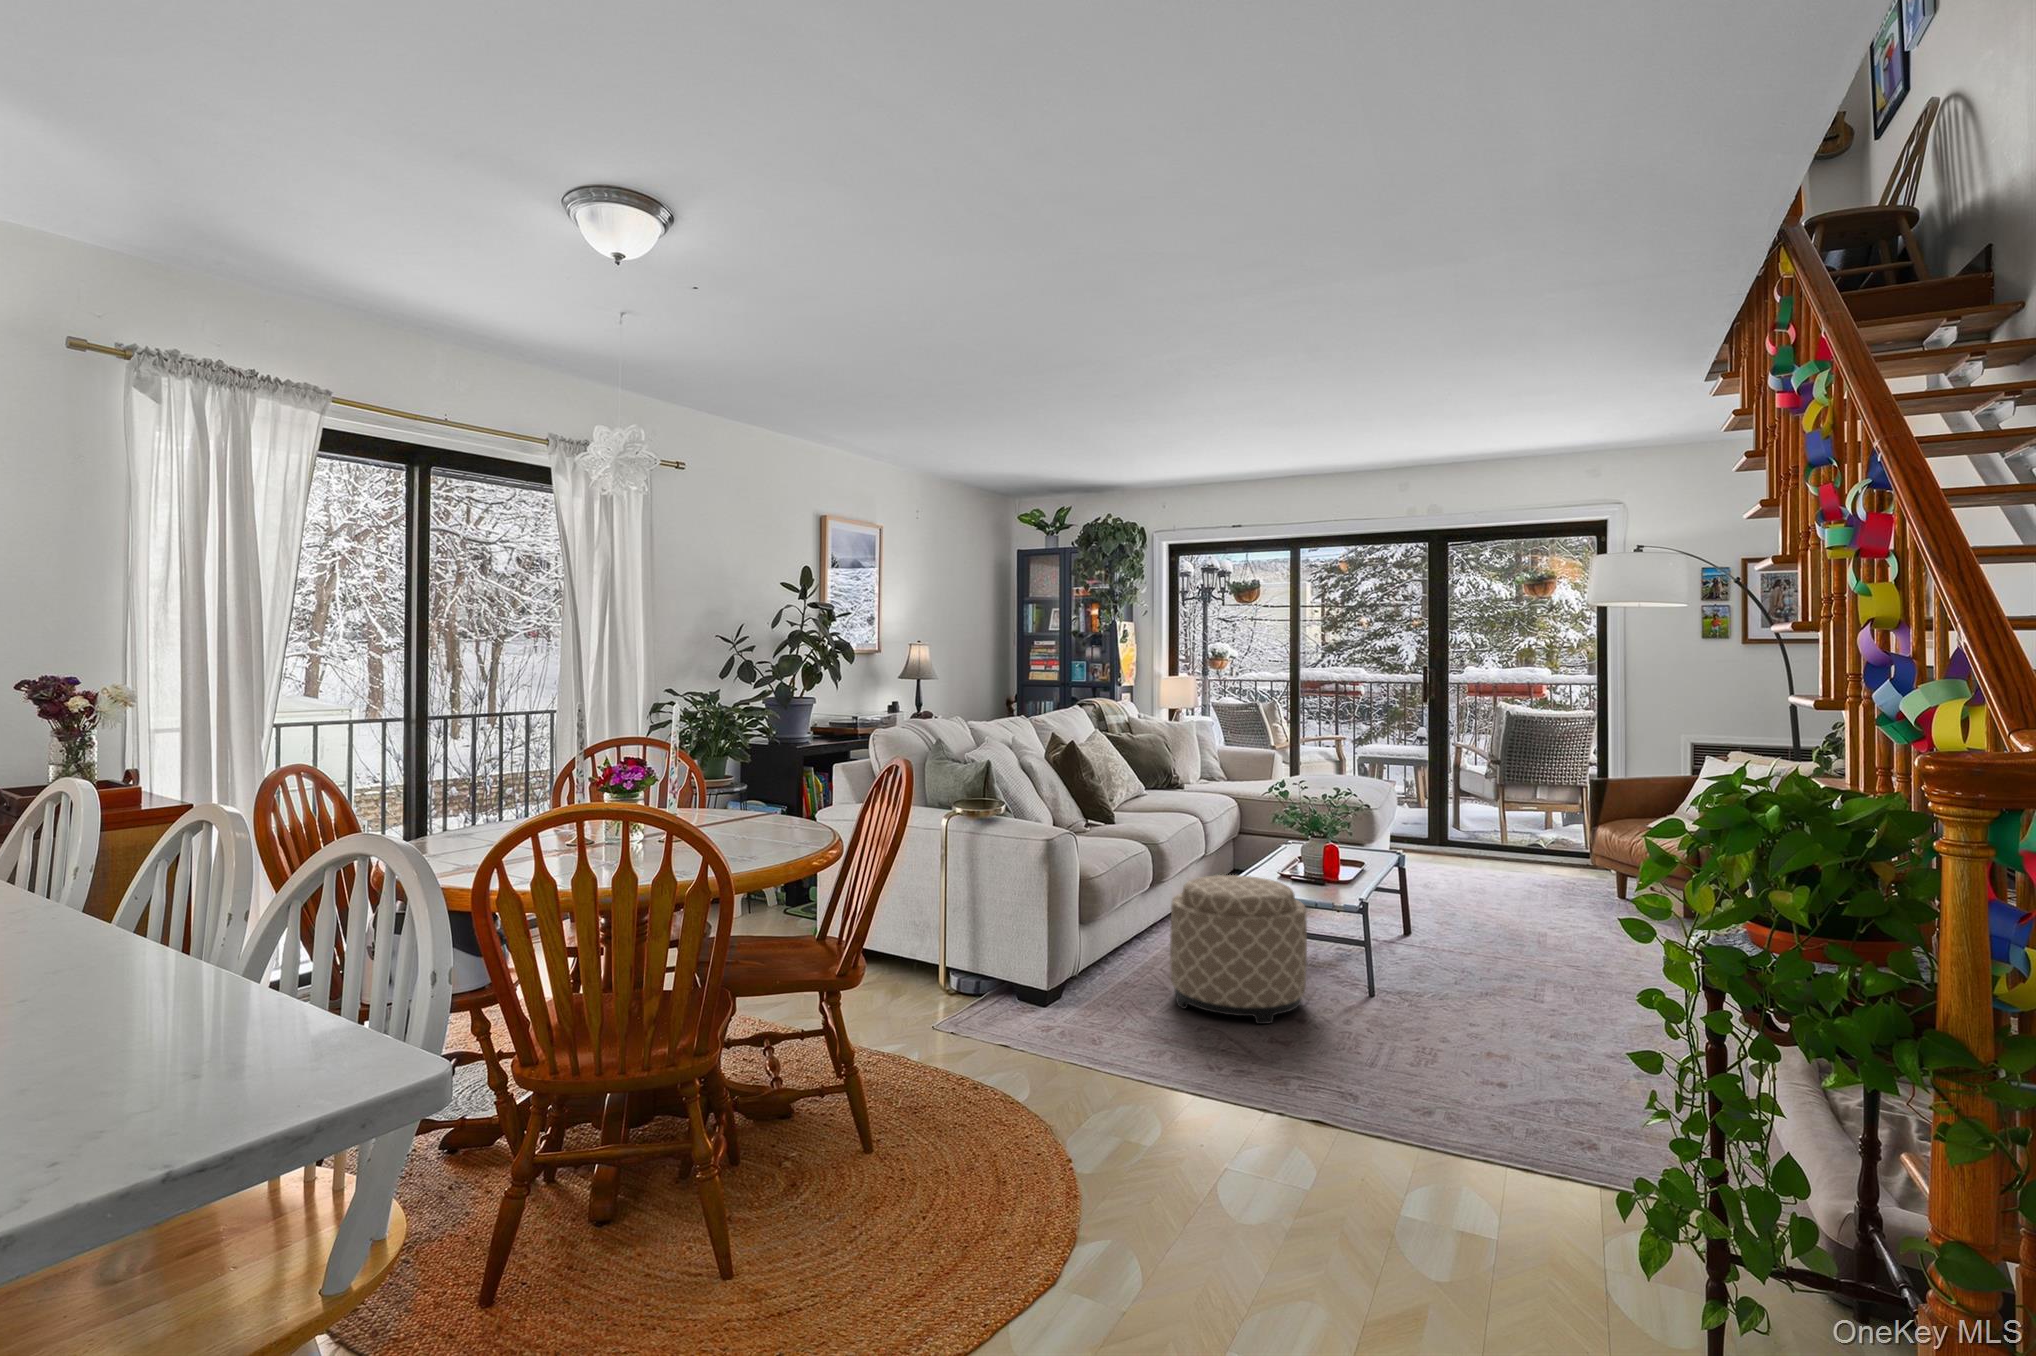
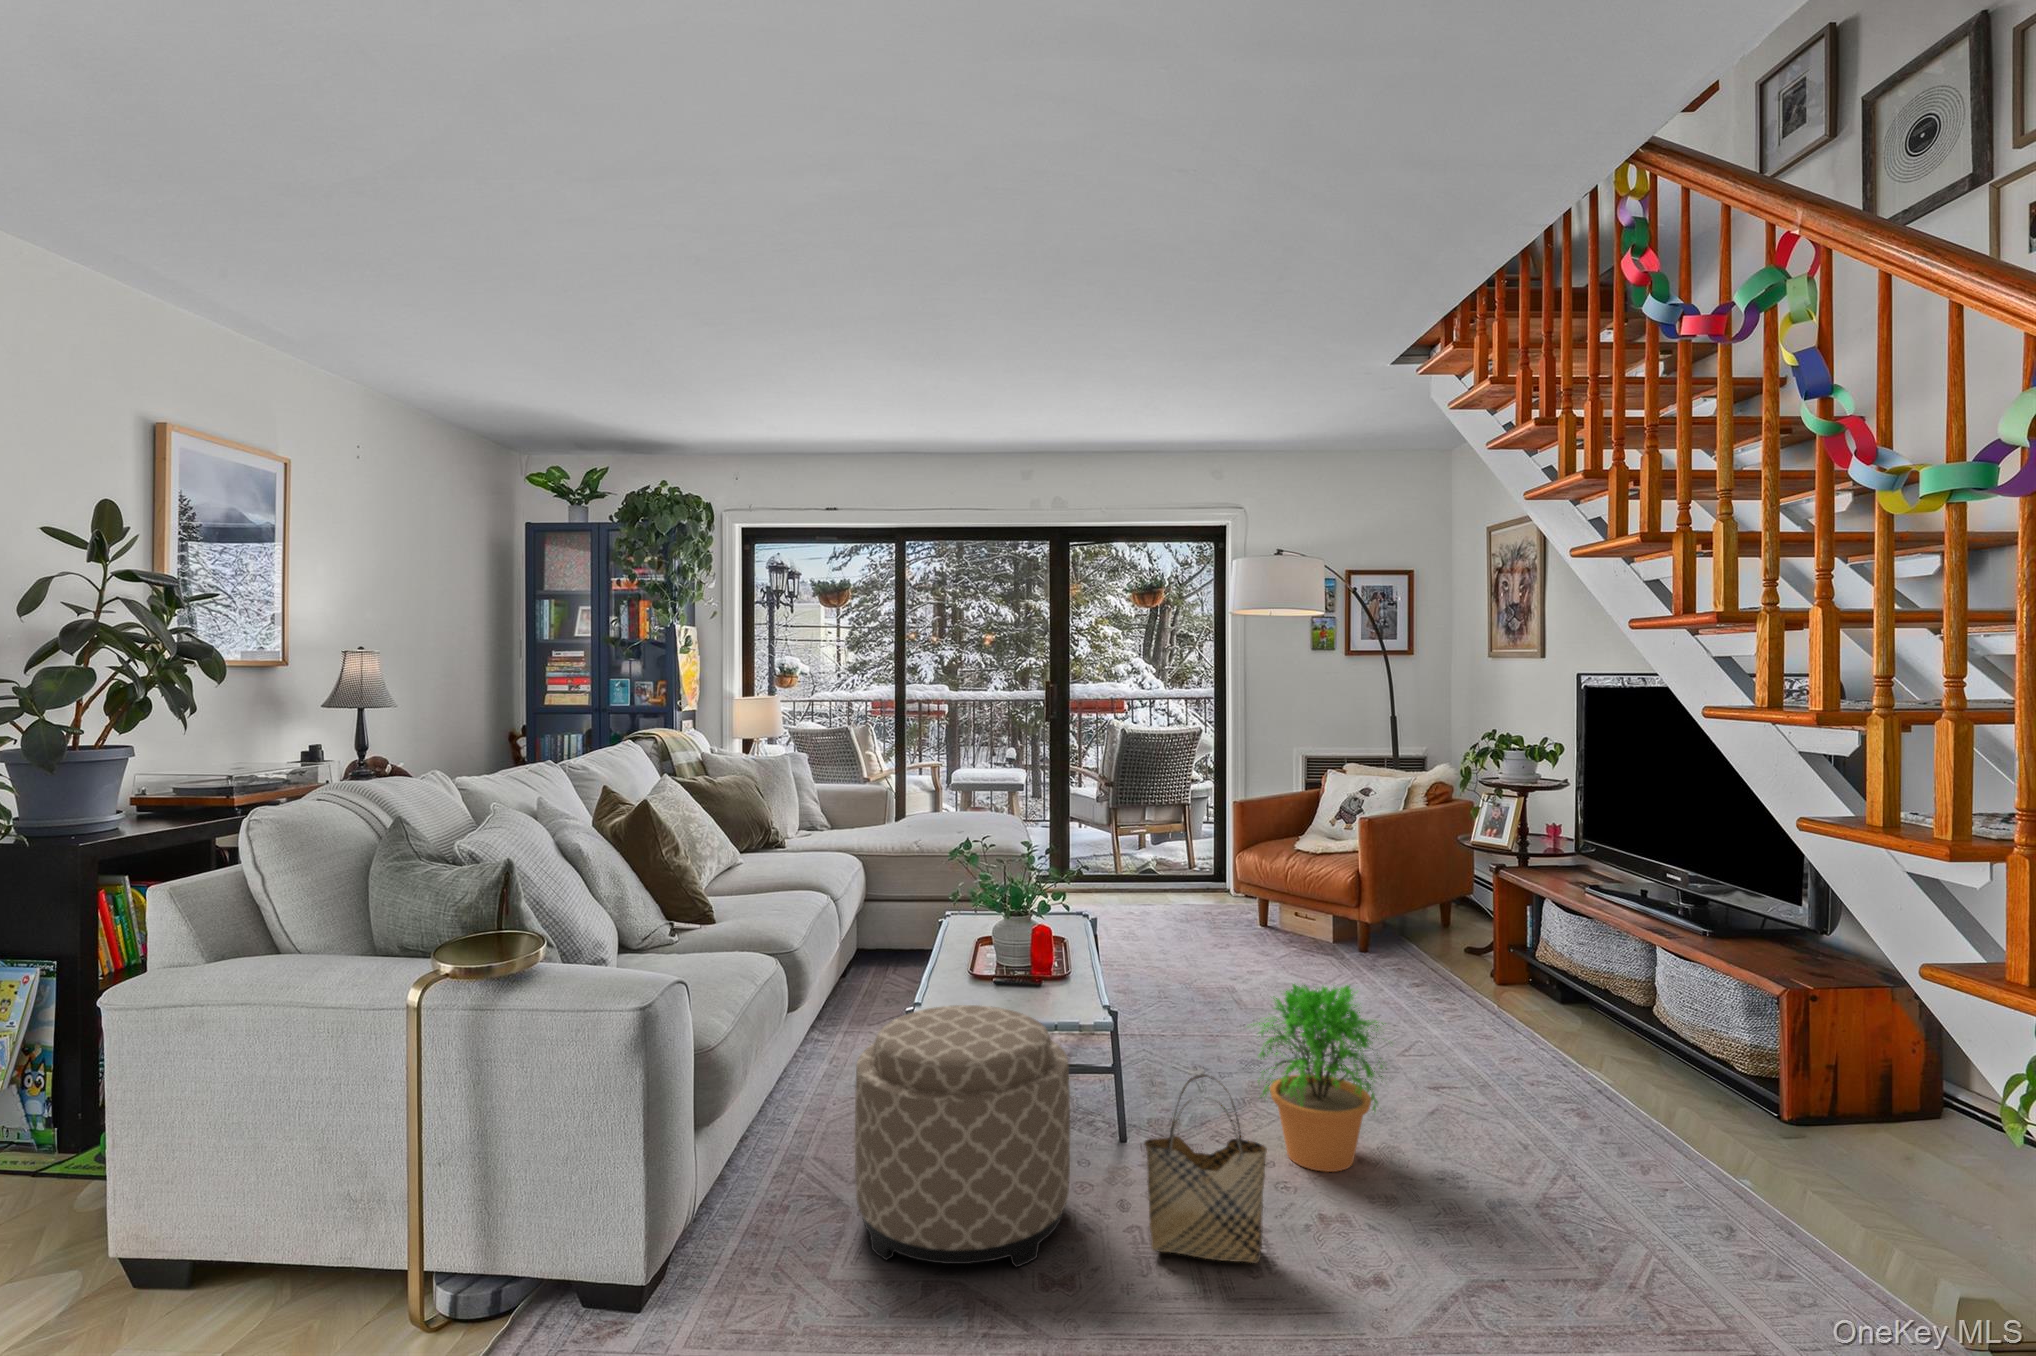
potted plant: none [1460,890,1569,1026] -> present [1253,984,1384,1172]
woven basket: none [1345,930,1428,1048] -> present [1144,1074,1267,1263]

